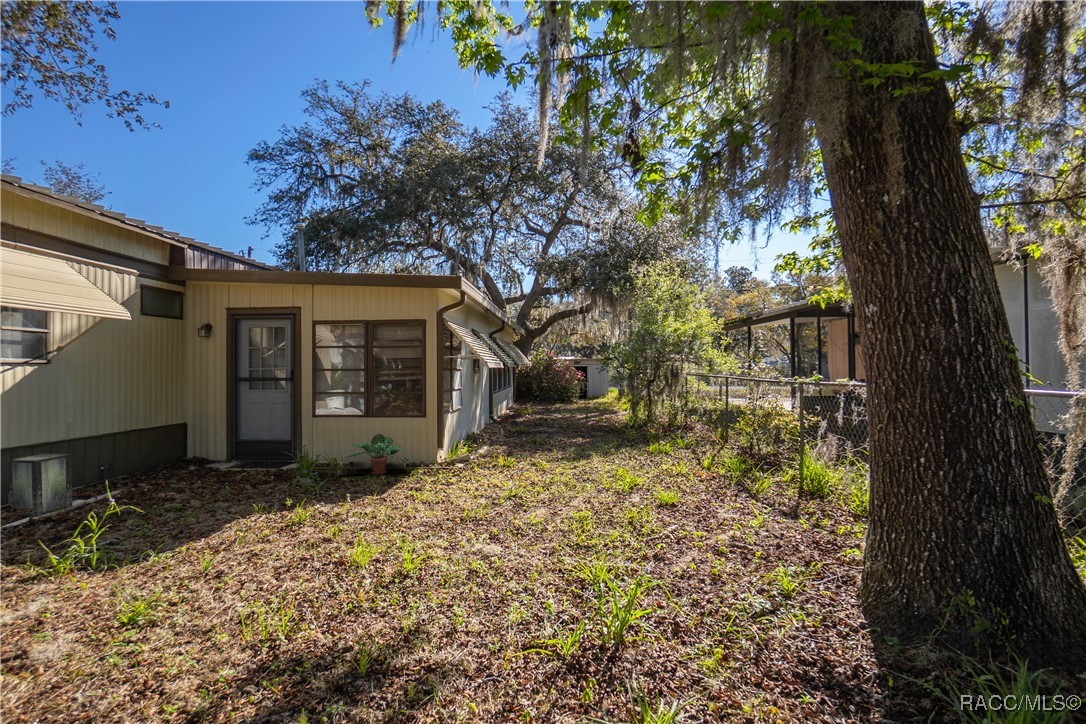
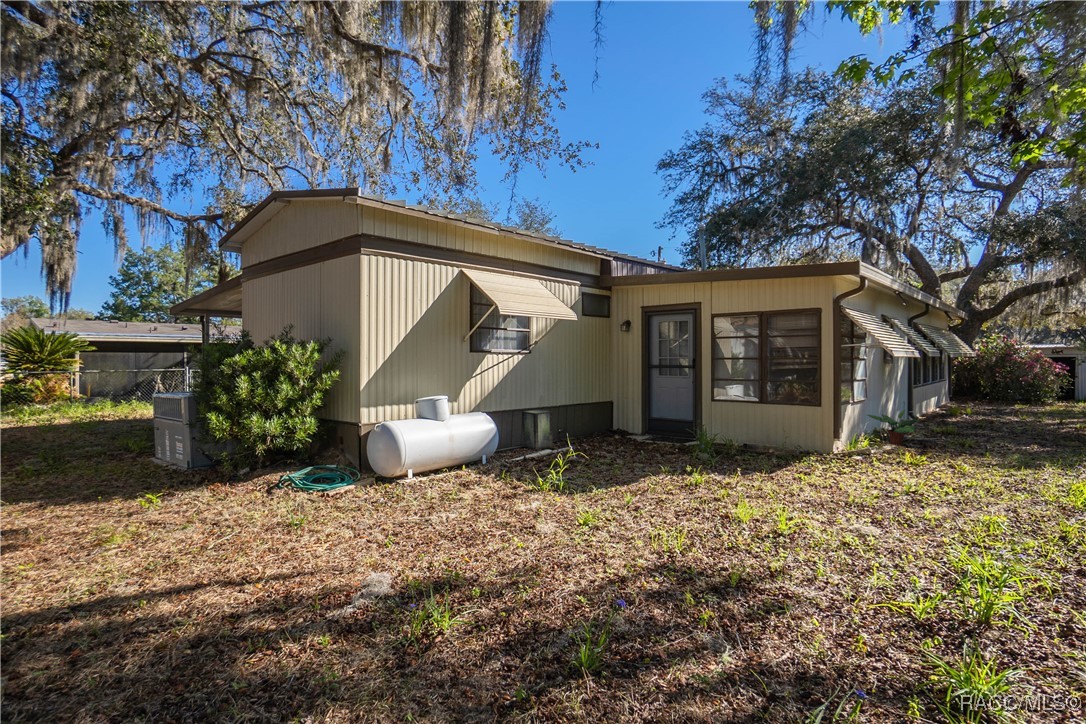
potted plant: present [345,433,405,474] -> present [868,410,921,445]

